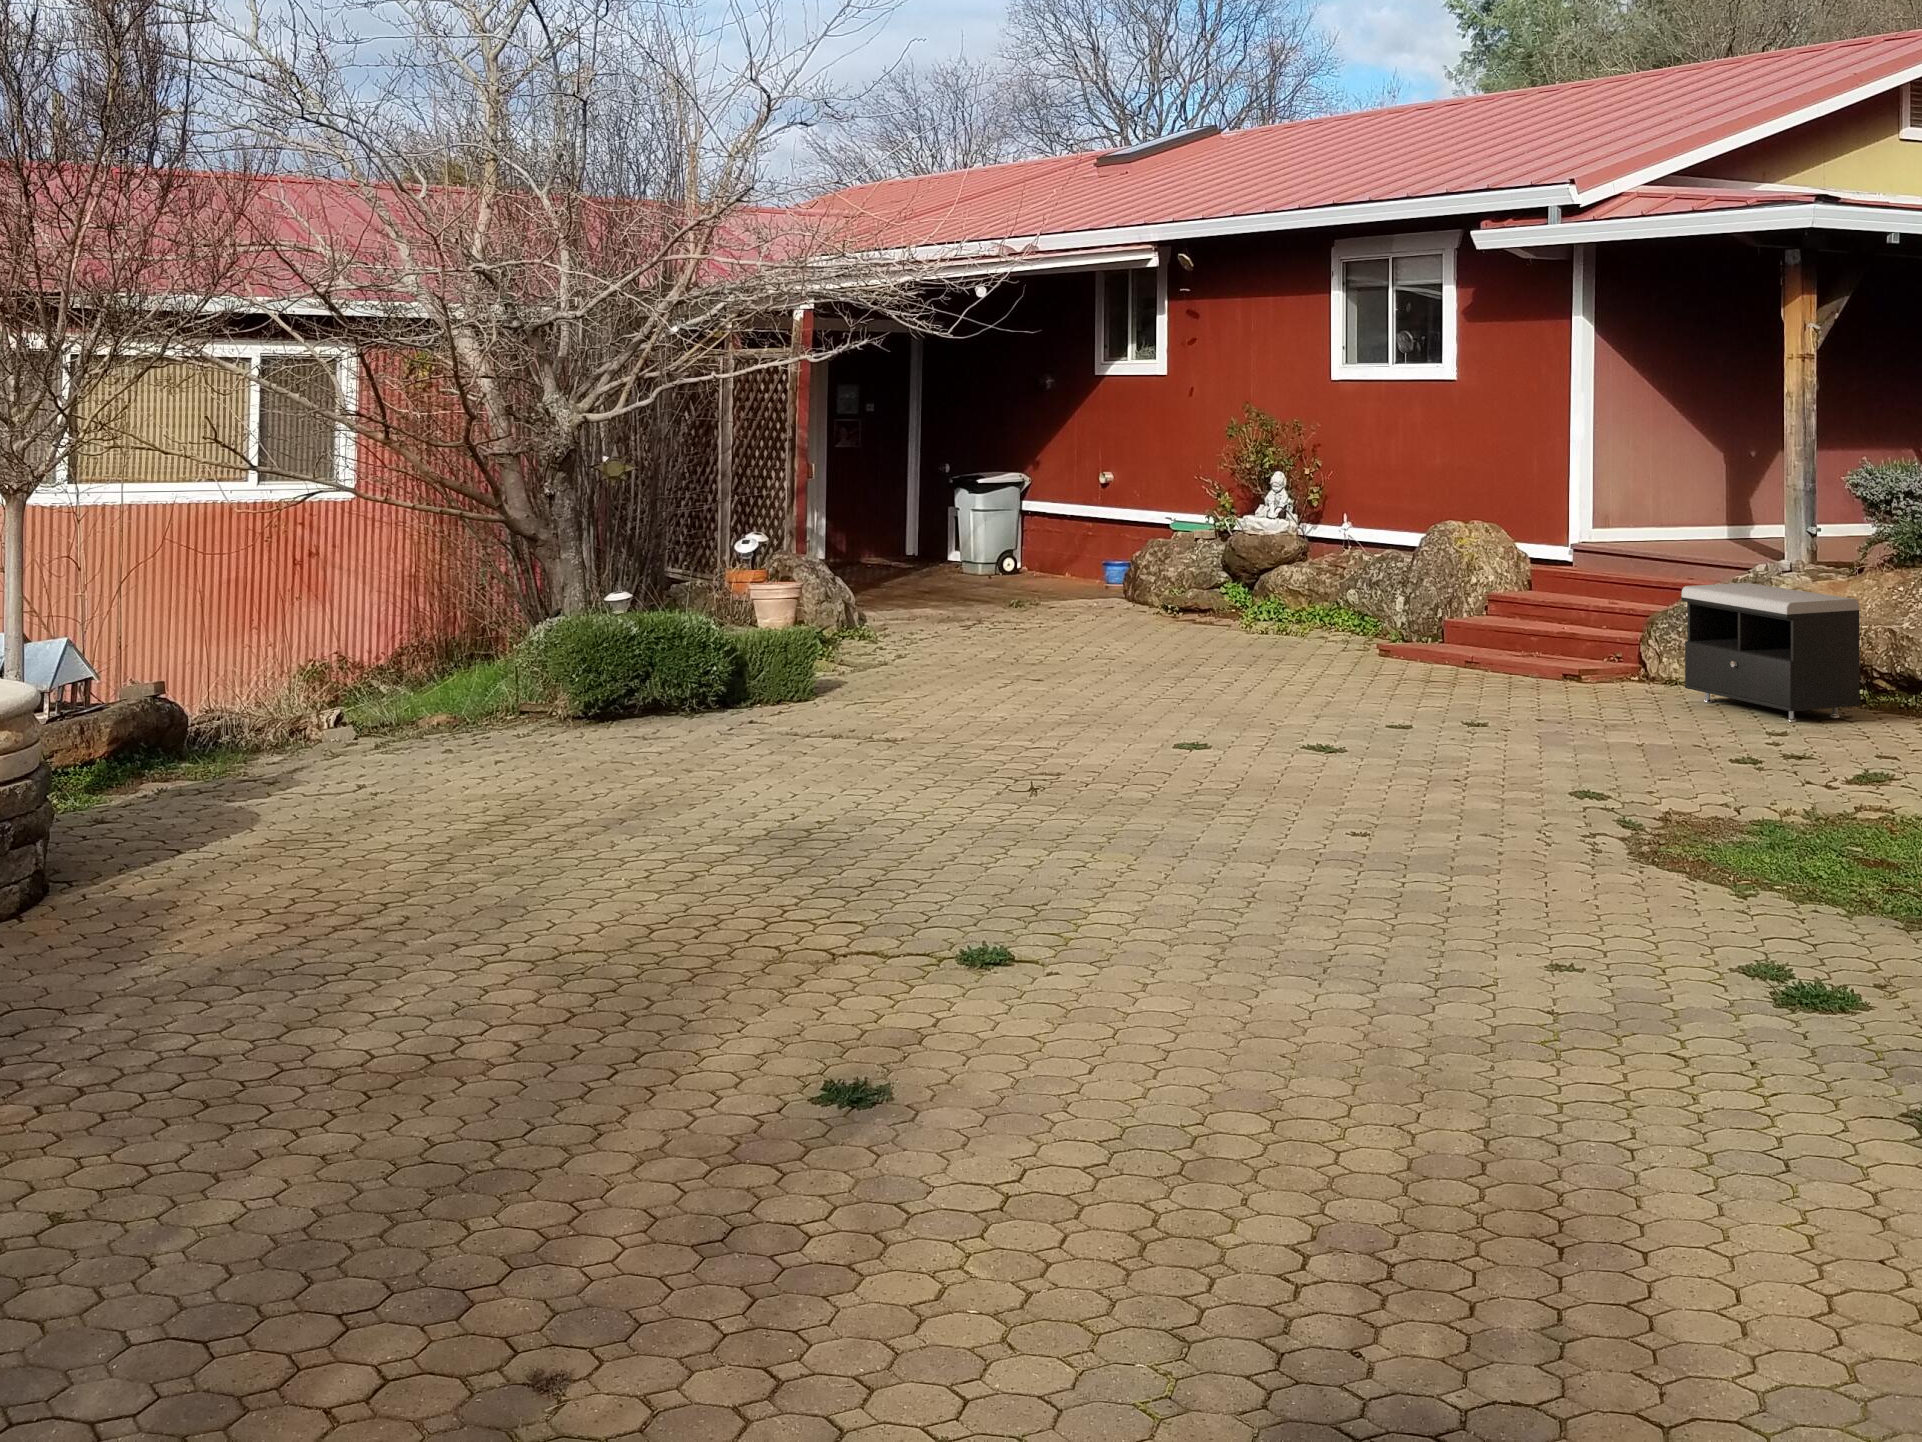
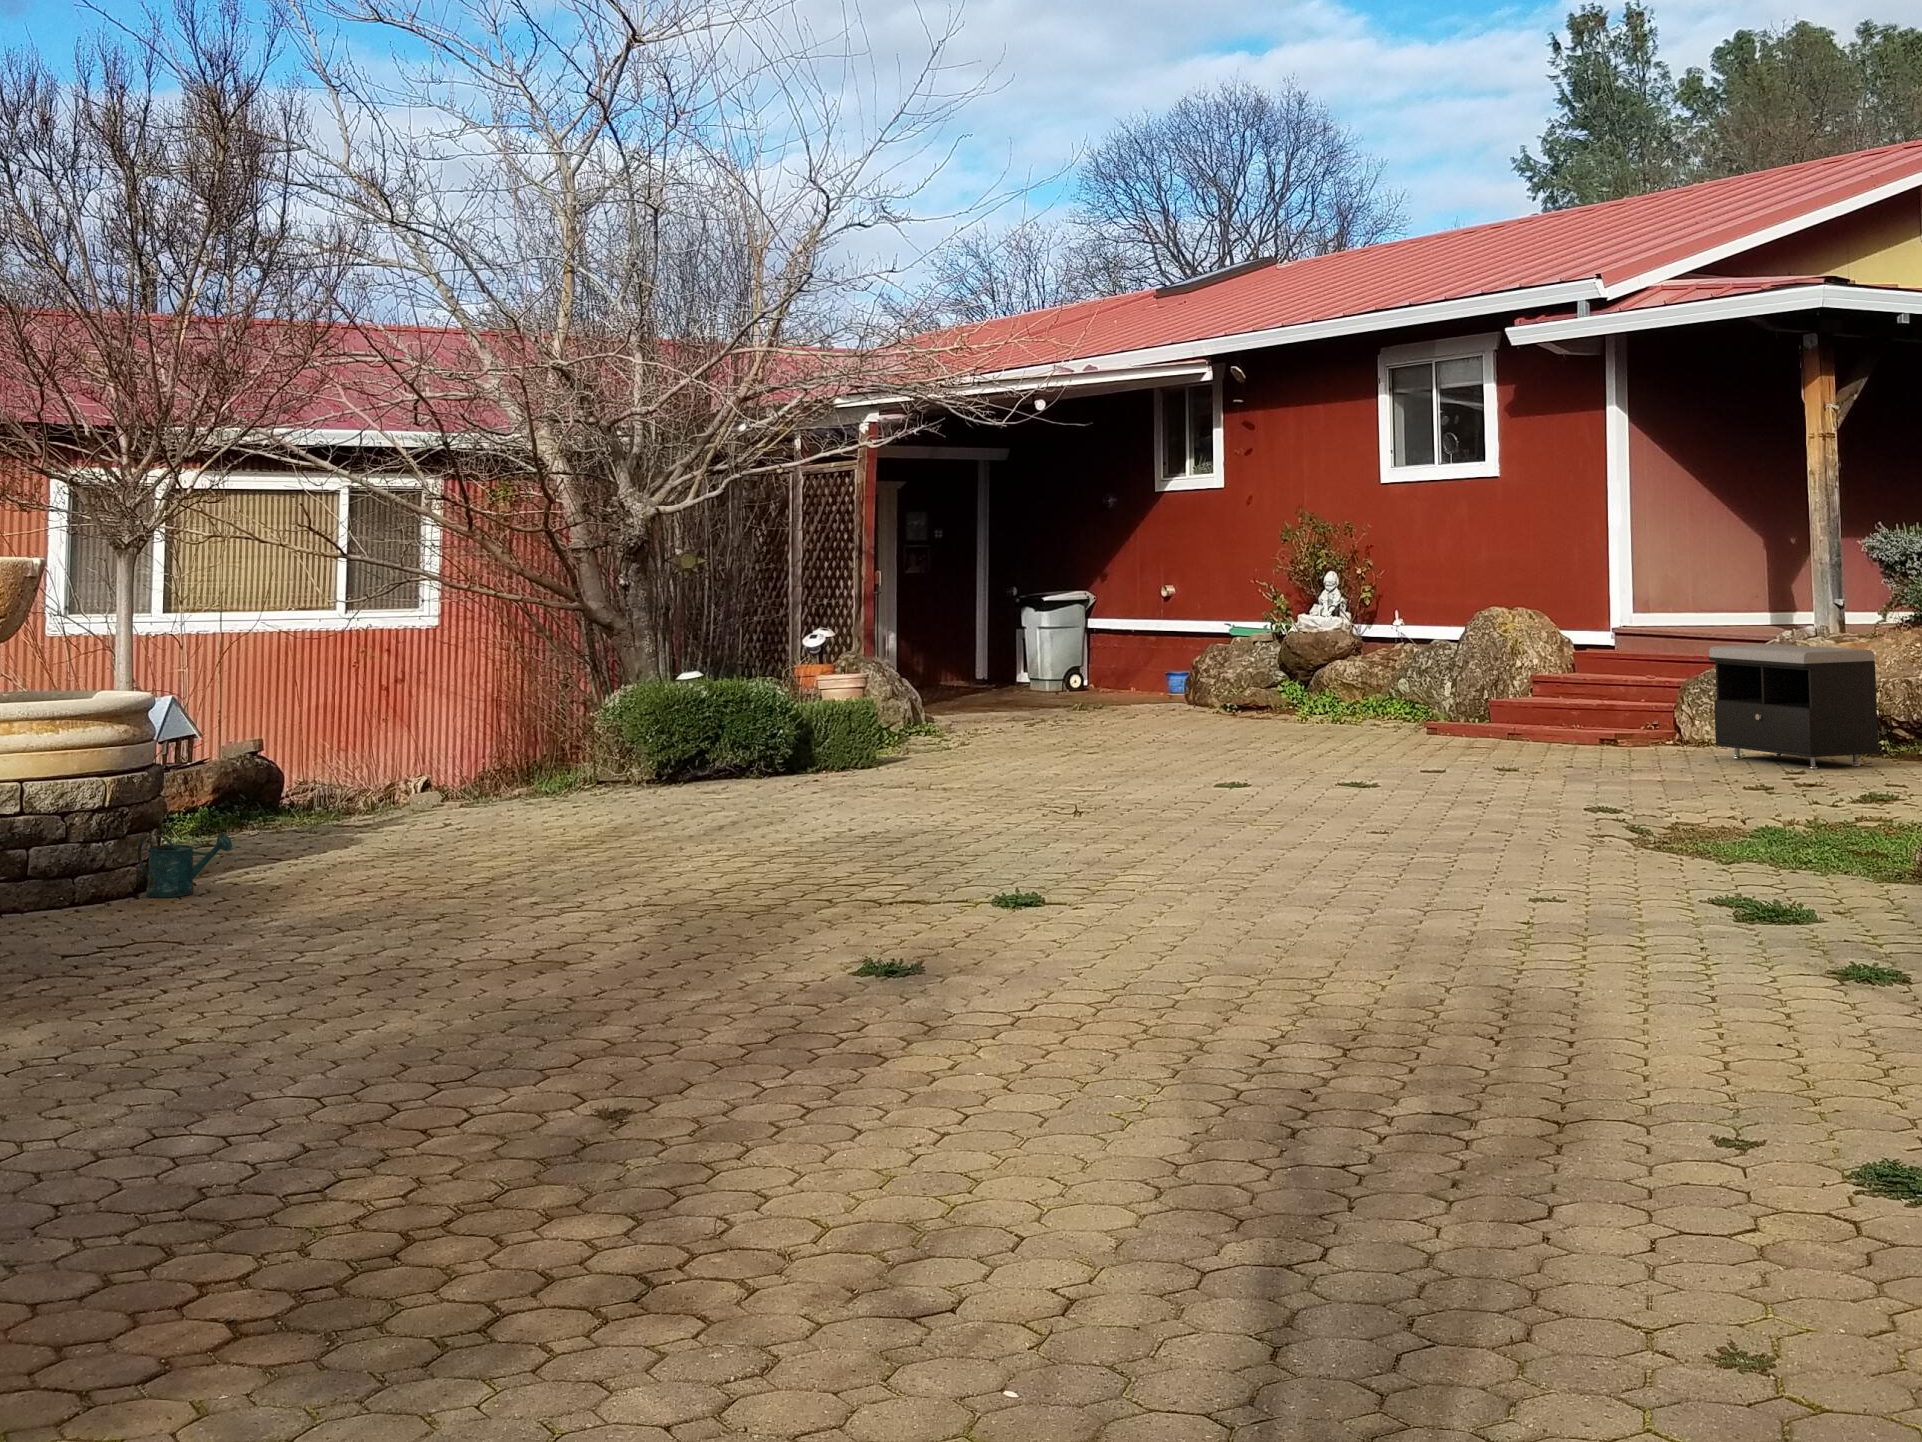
watering can: none [19,849,122,920] -> present [137,833,232,897]

